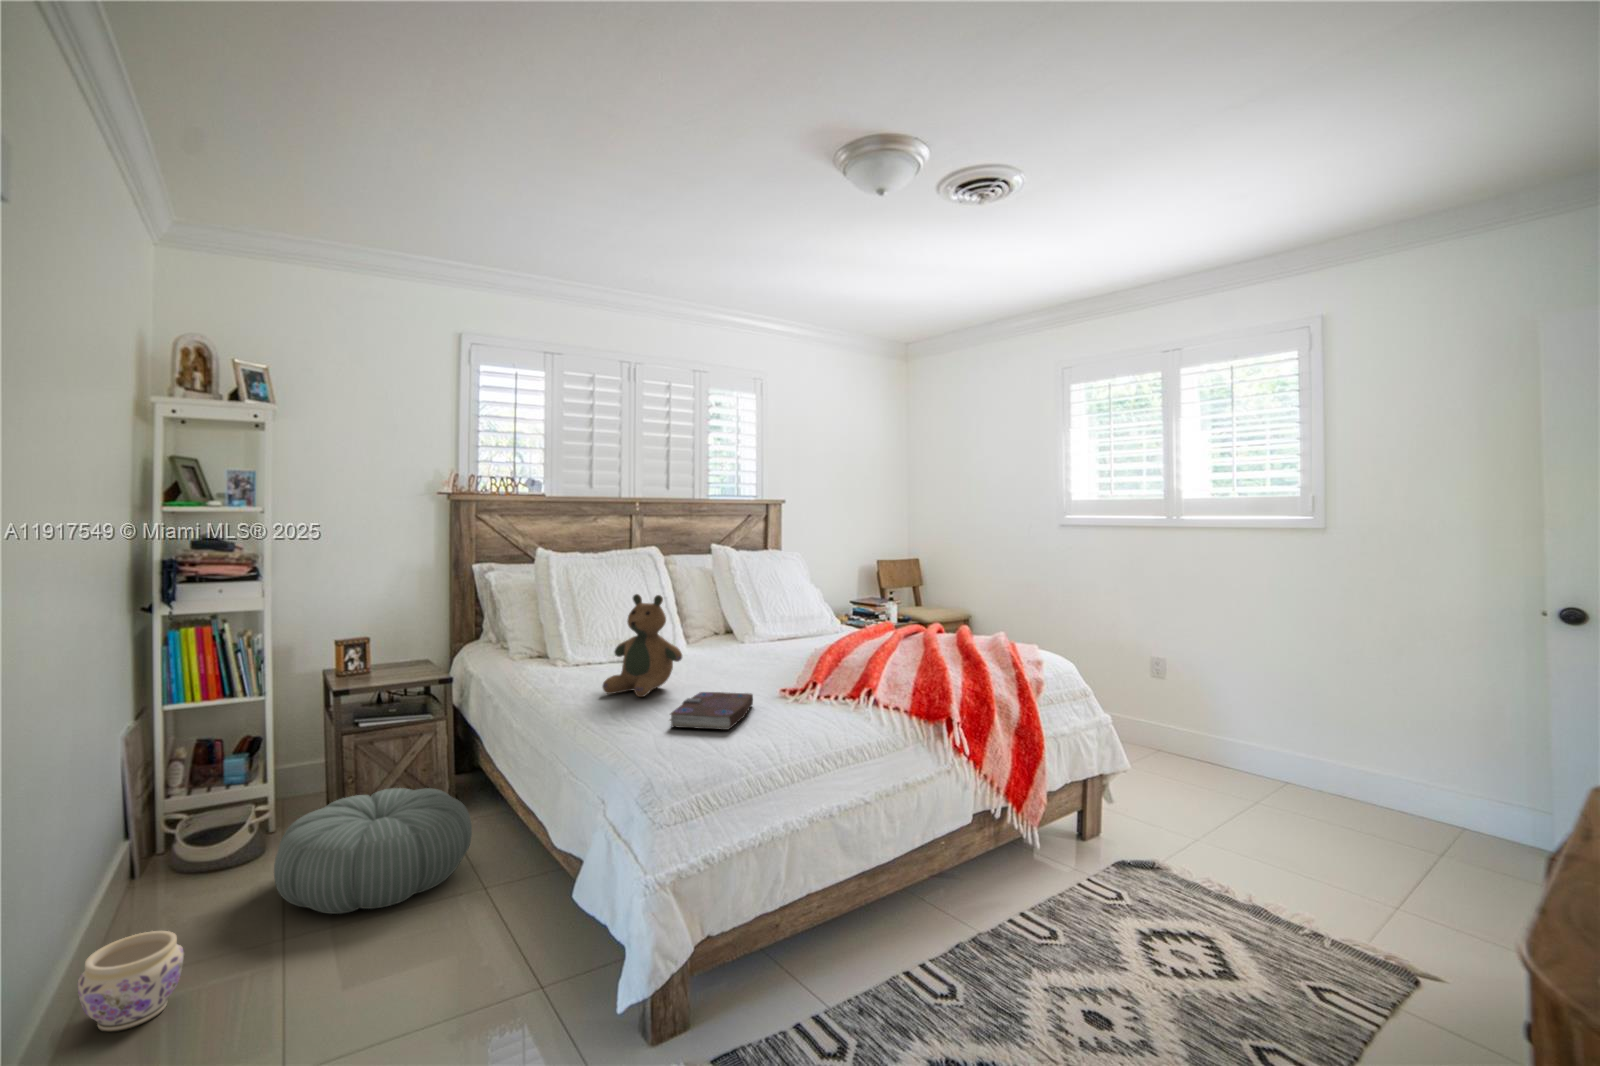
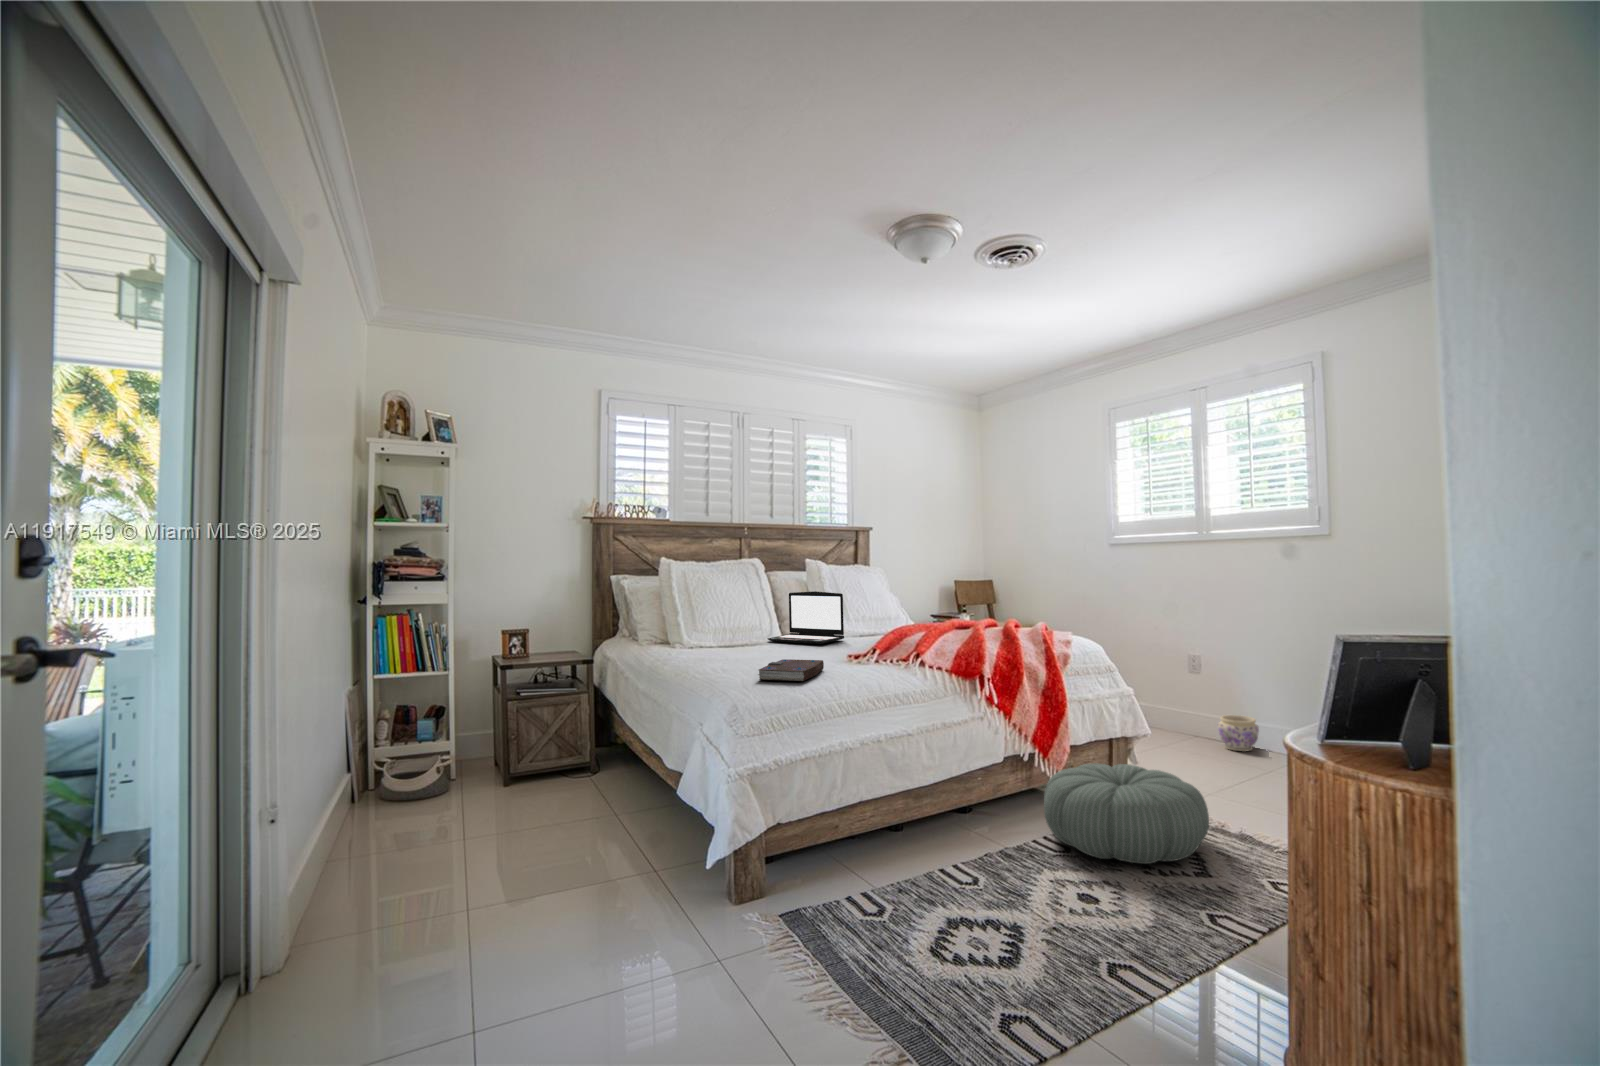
teddy bear: present [602,594,682,697] -> none [706,585,768,665]
laptop: none [681,595,771,659] -> present [768,591,844,644]
pouf: present [274,788,472,914] -> present [1044,763,1209,864]
planter: present [78,931,184,1032] -> present [1218,715,1259,752]

